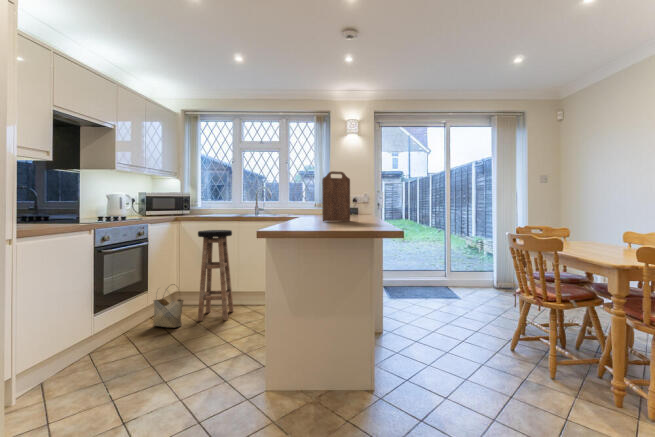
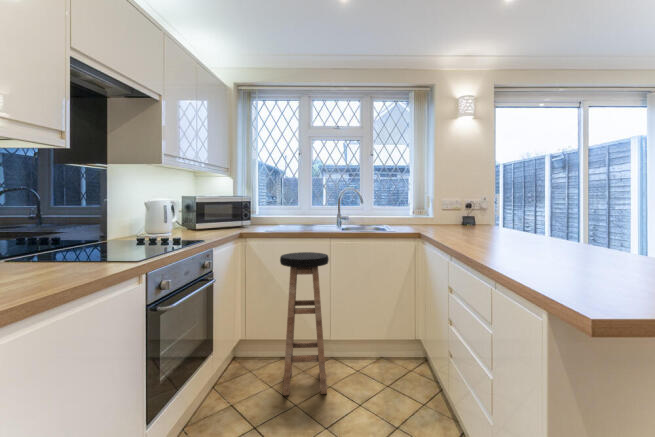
cutting board: present [322,171,350,221] -> none [546,162,591,253]
woven basket: present [153,284,183,328] -> none [219,339,265,412]

